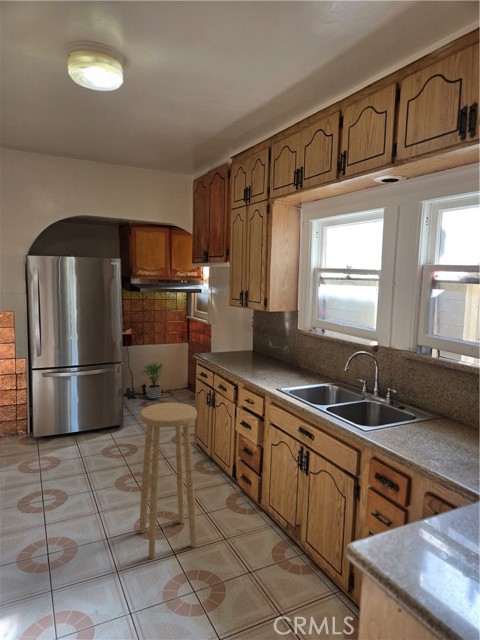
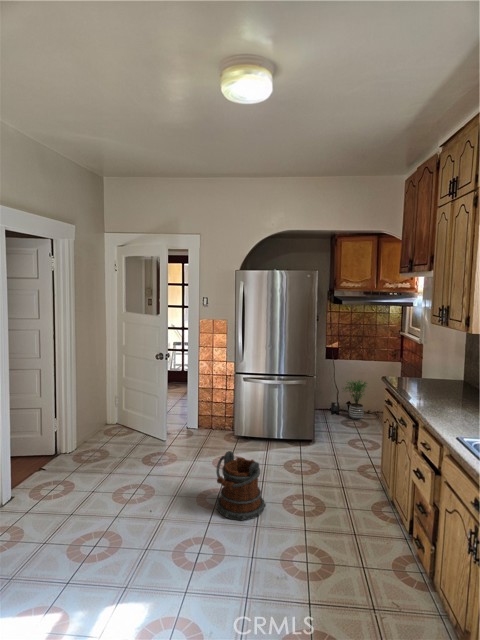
stool: present [140,403,197,559] -> none [284,428,350,604]
bucket: none [45,448,101,516] -> present [216,451,266,520]

